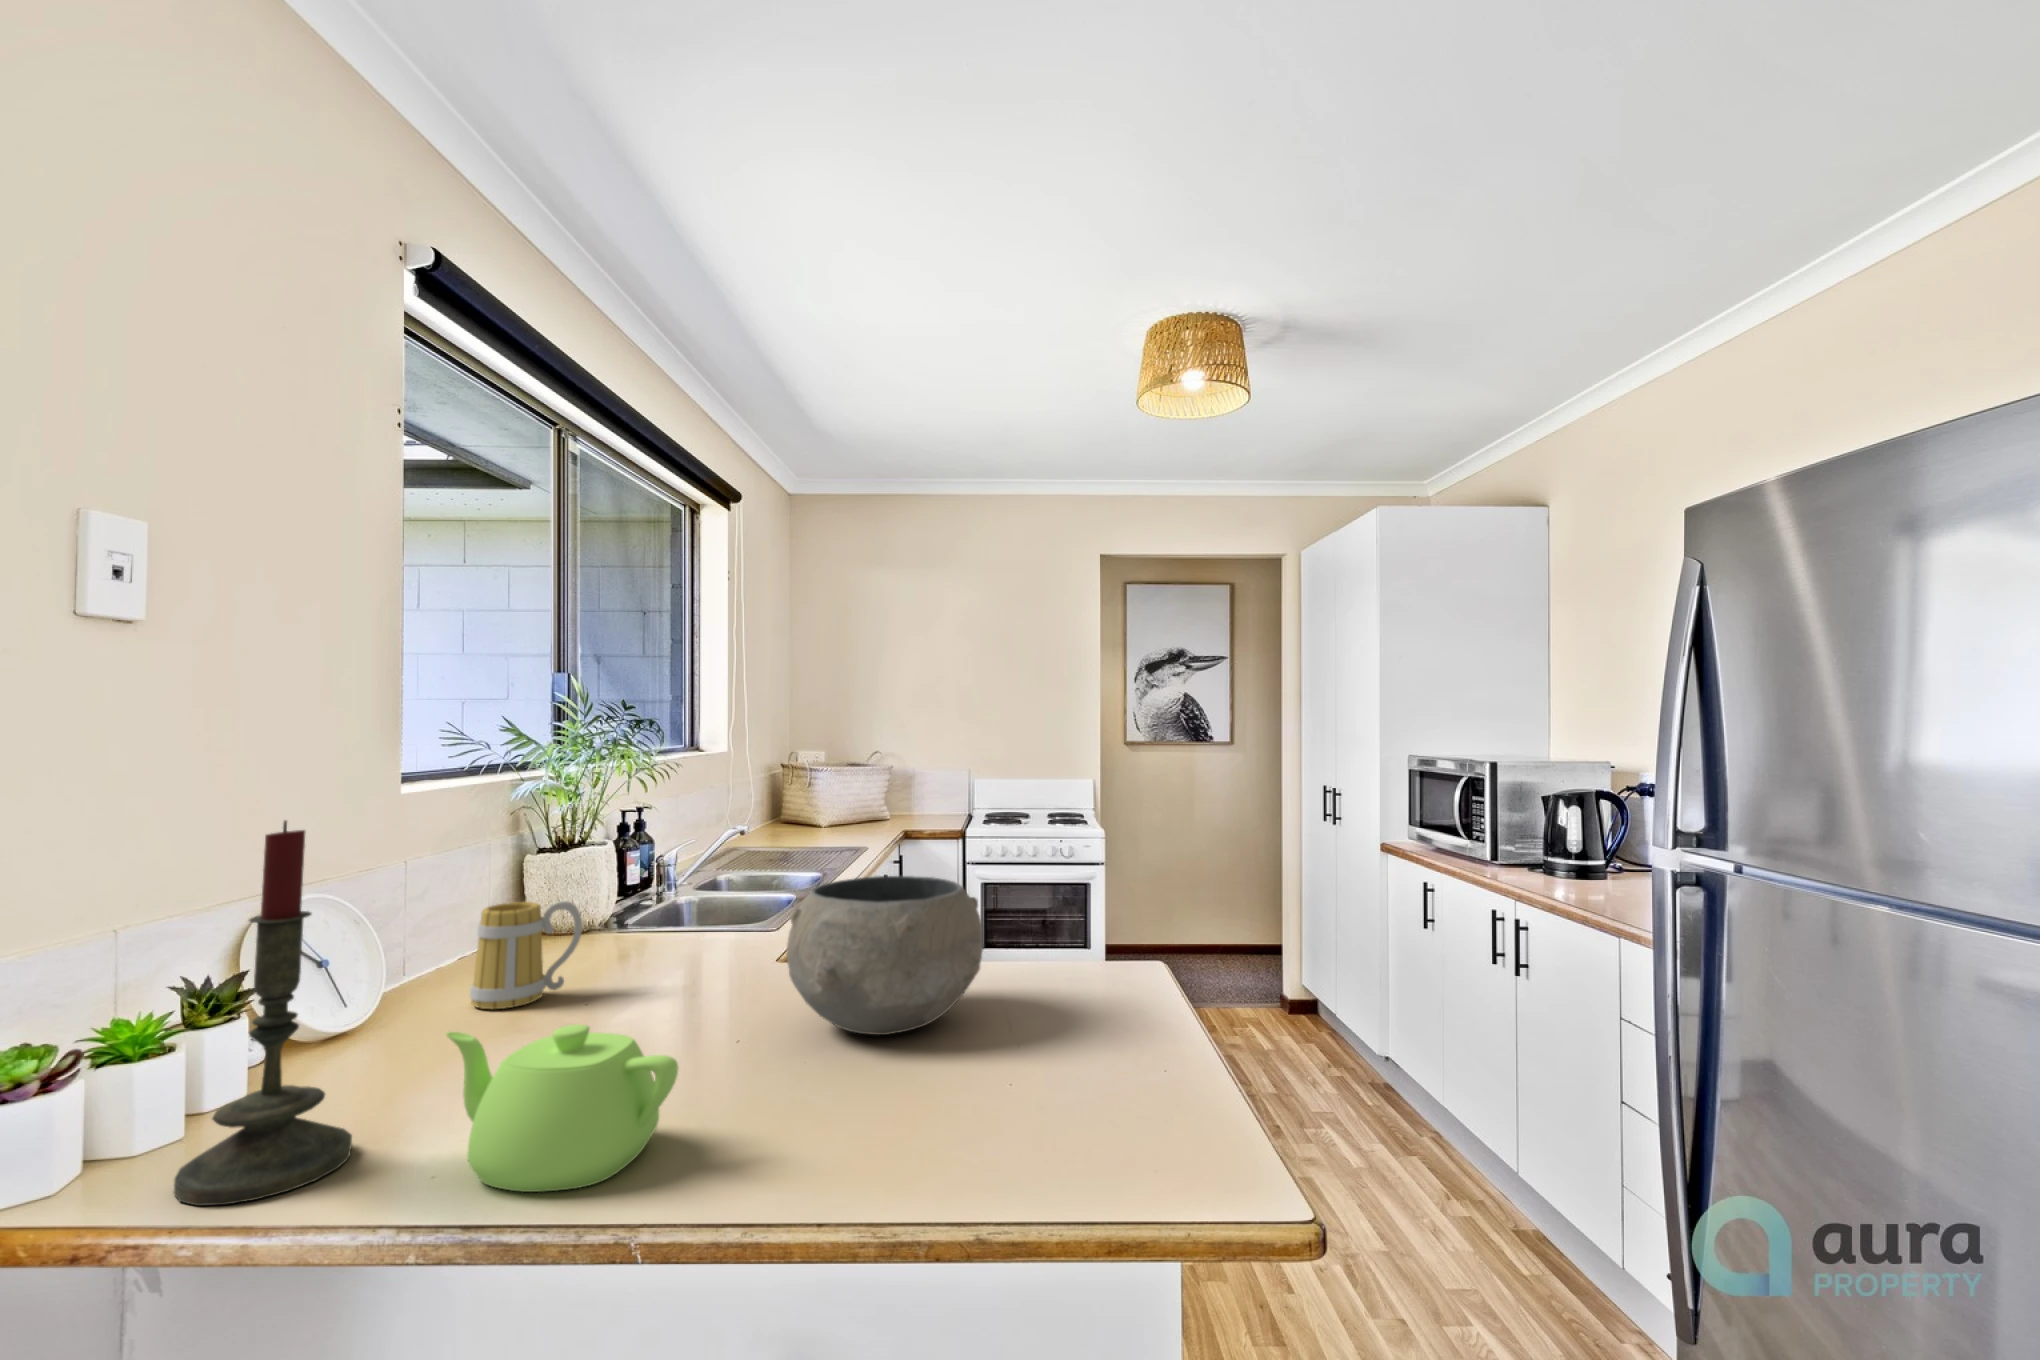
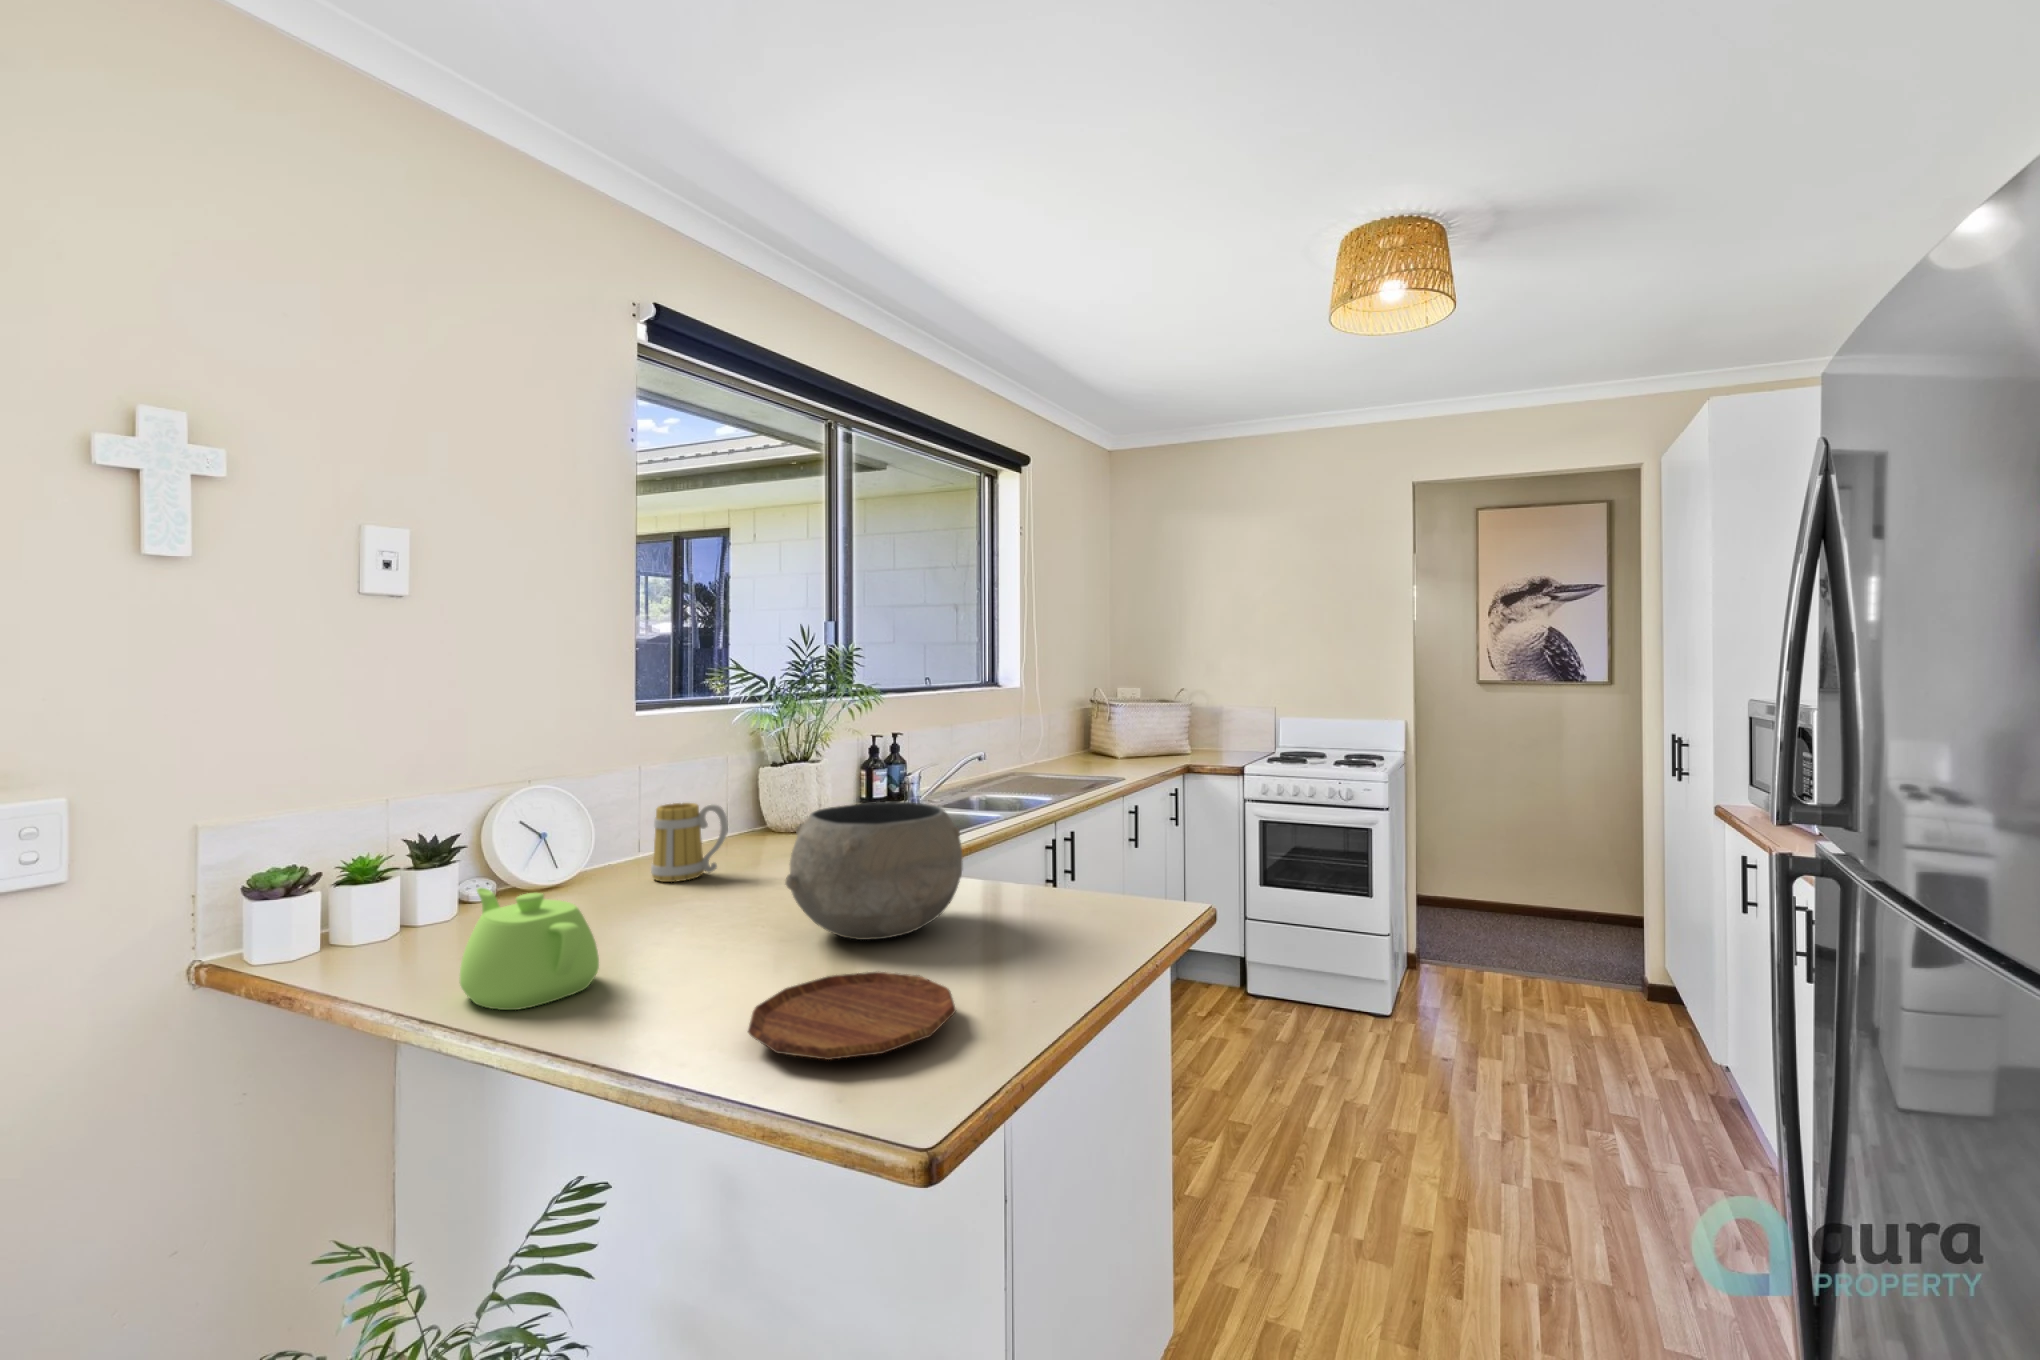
candle: present [174,821,352,1206] -> none [341,733,453,980]
tray: none [940,1053,1161,1153] -> present [748,972,956,1060]

